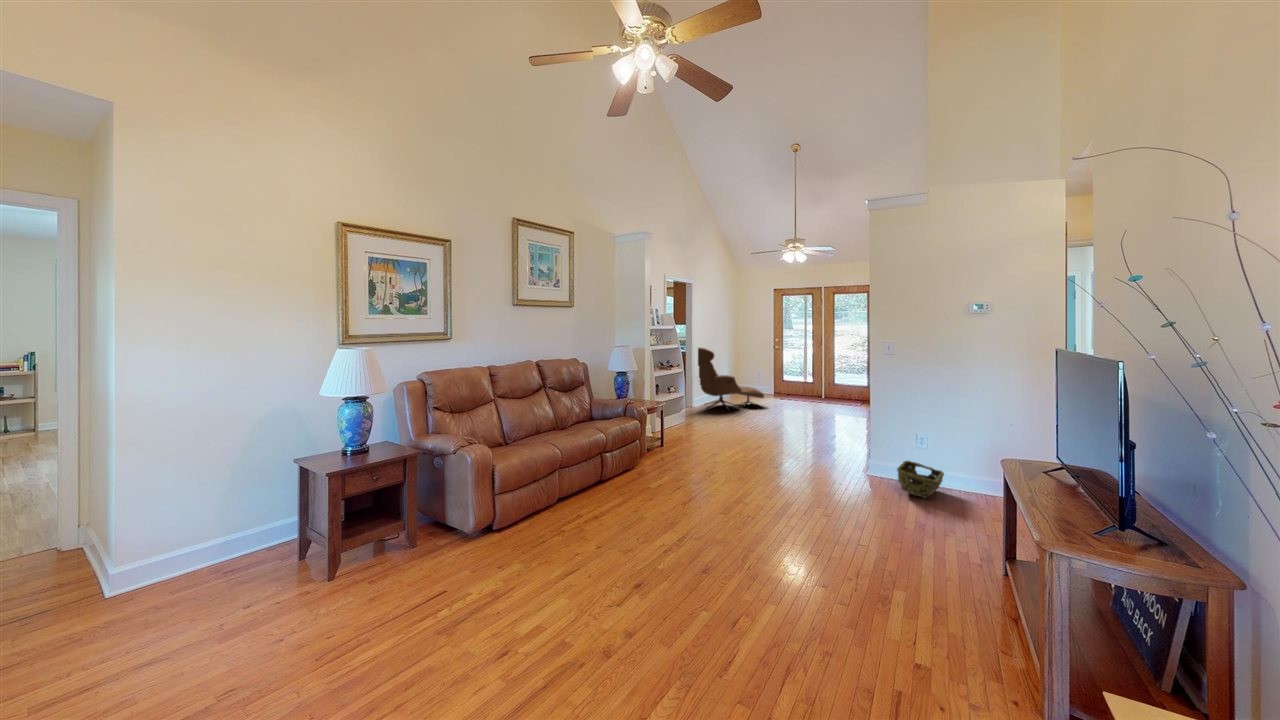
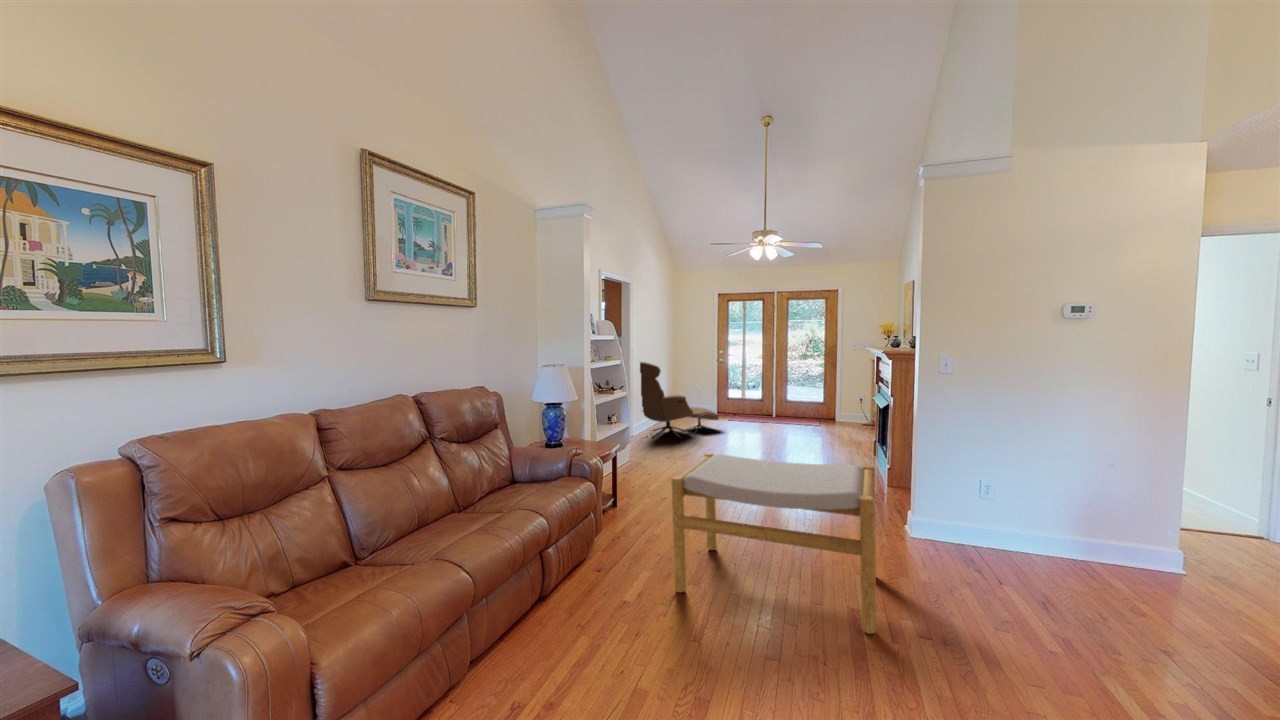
footstool: none [680,409,813,513] -> present [671,453,876,634]
woven basket: present [897,461,944,498] -> none [978,507,1056,568]

